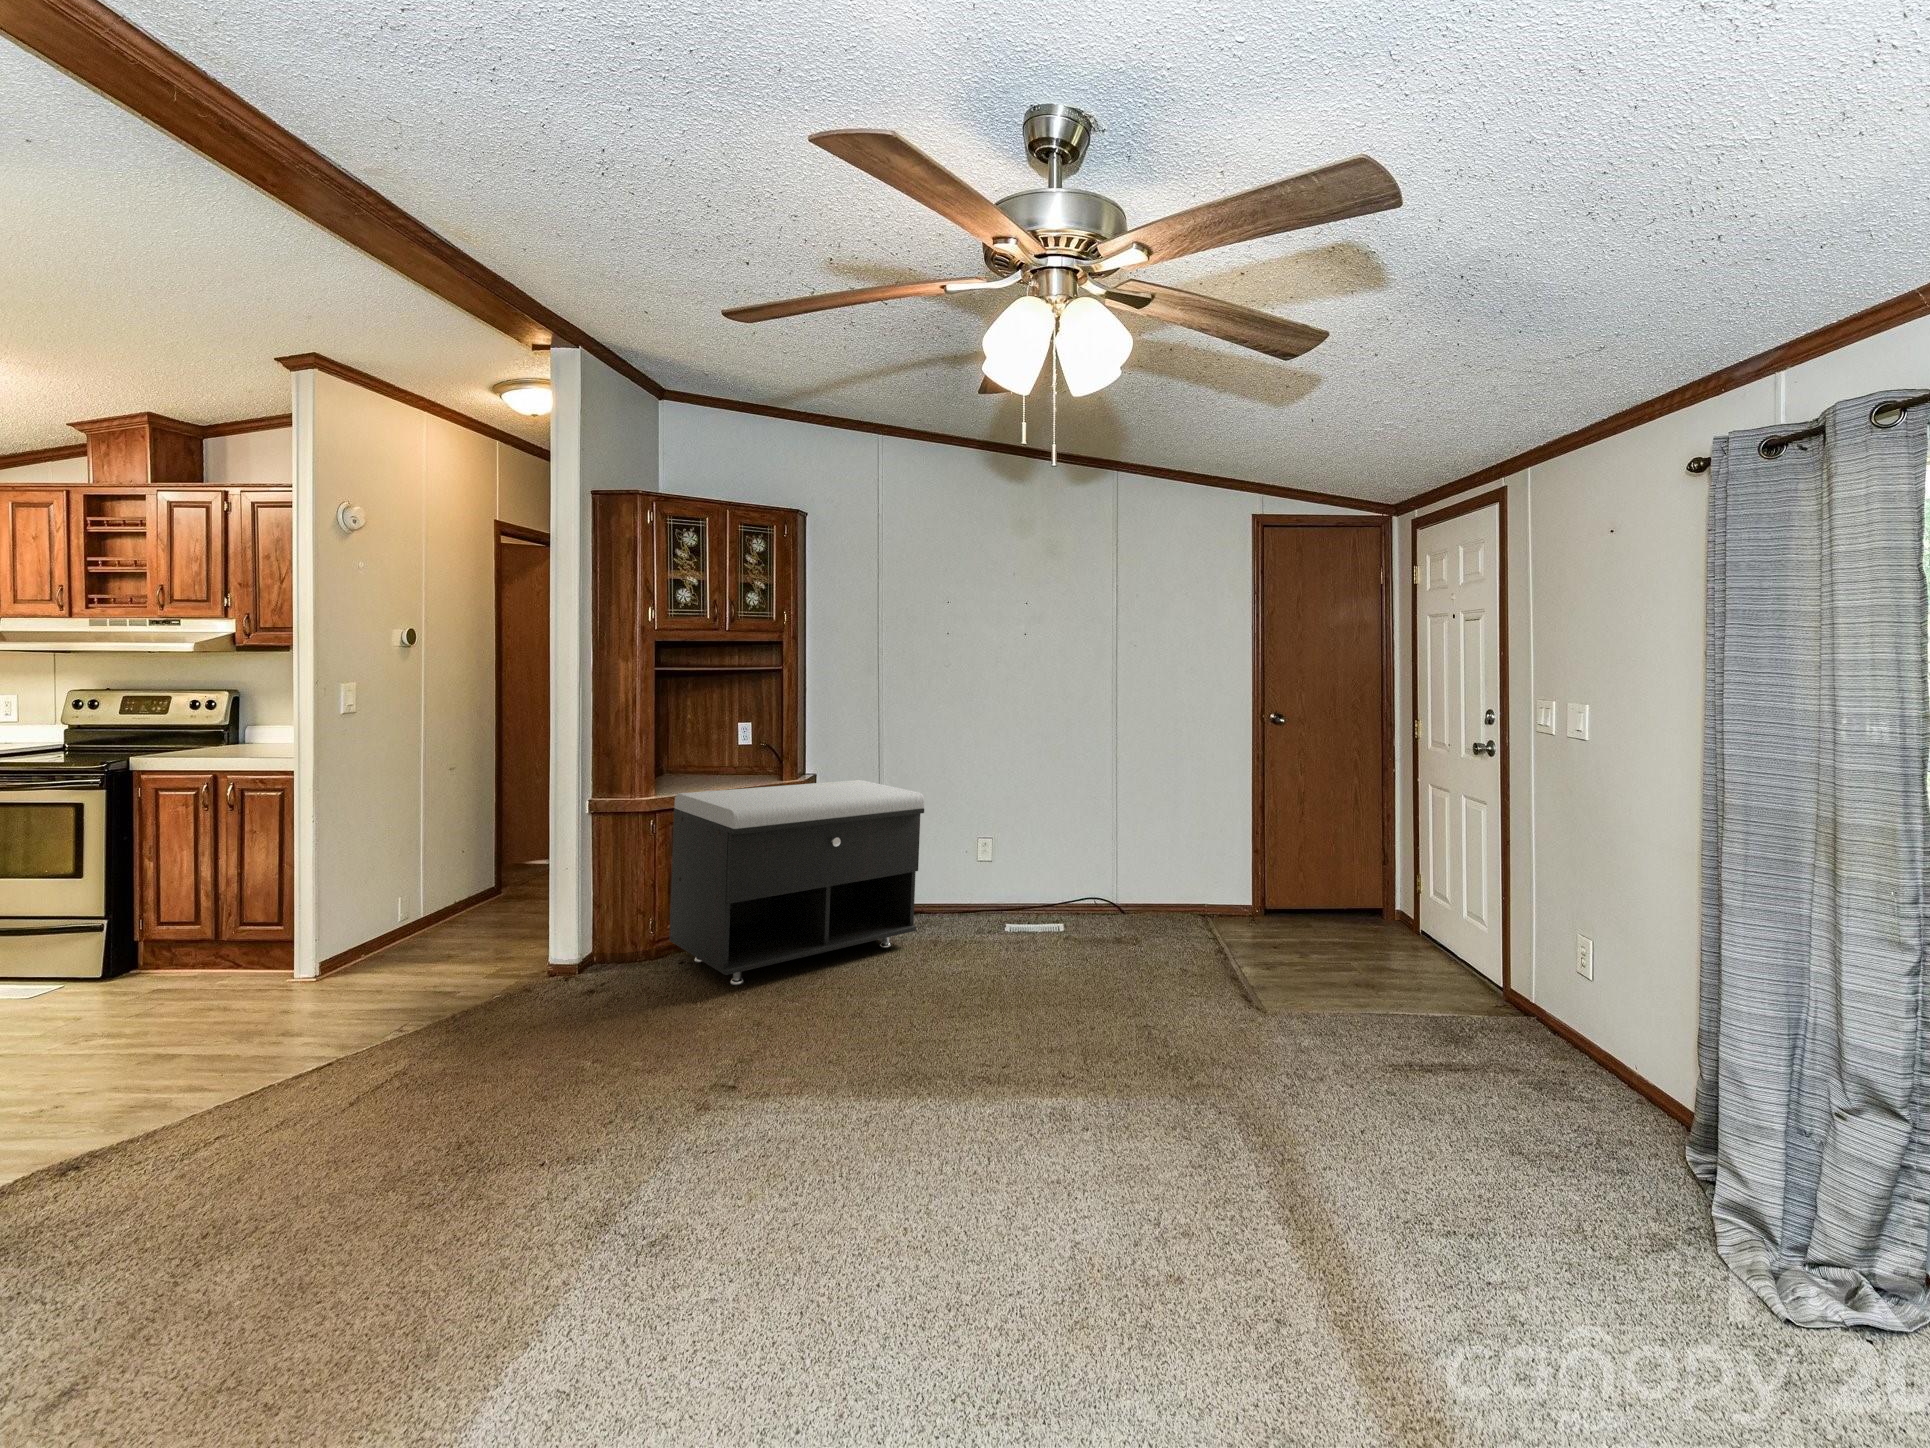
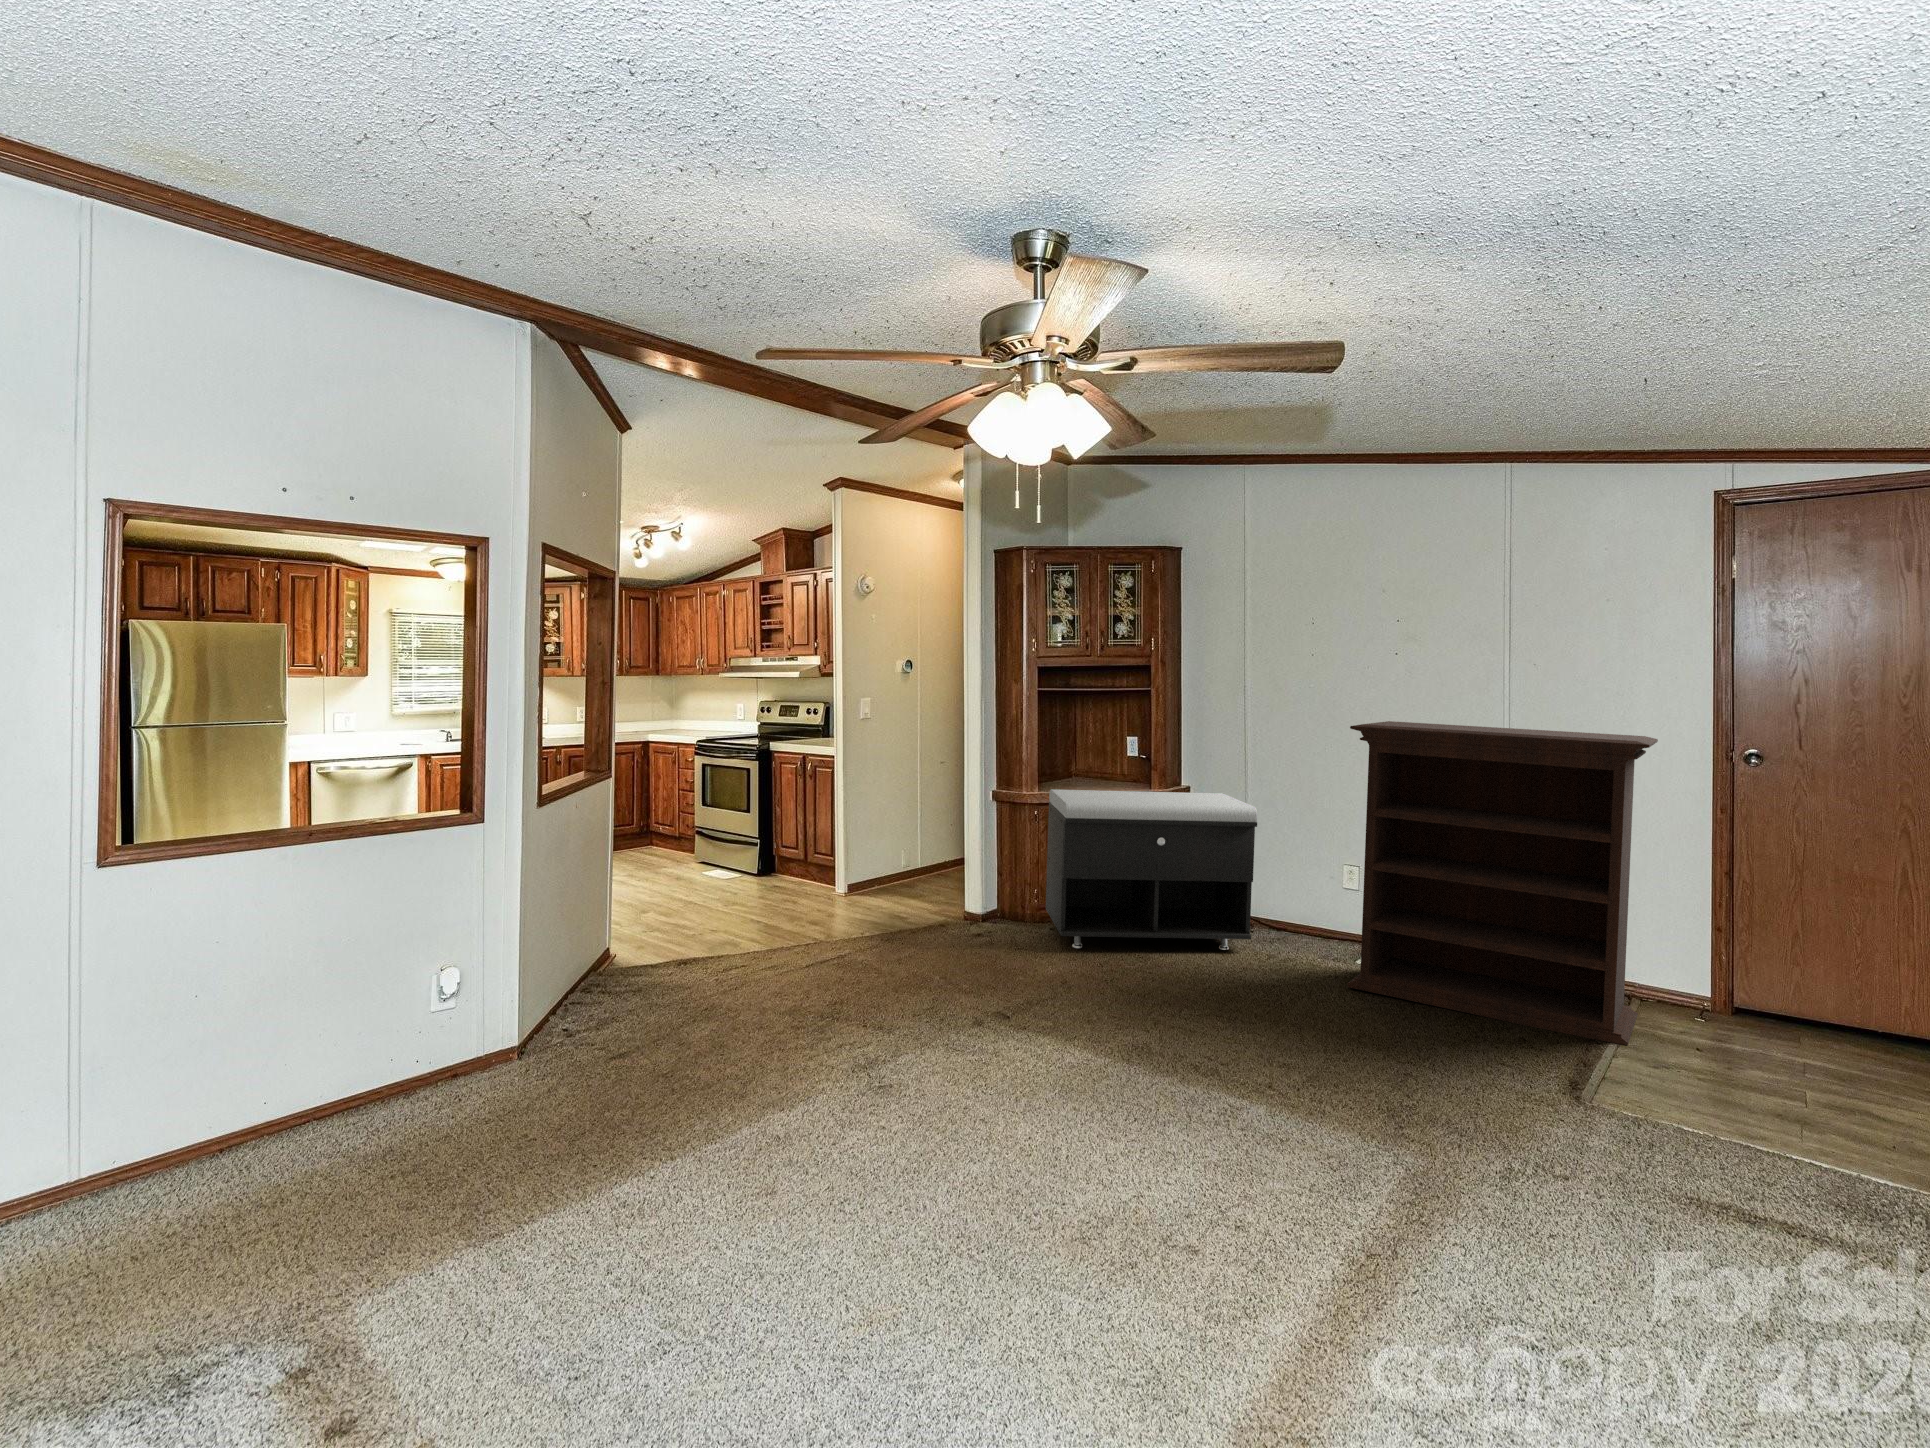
bookshelf: none [1028,700,1279,967] -> present [1347,721,1658,1045]

